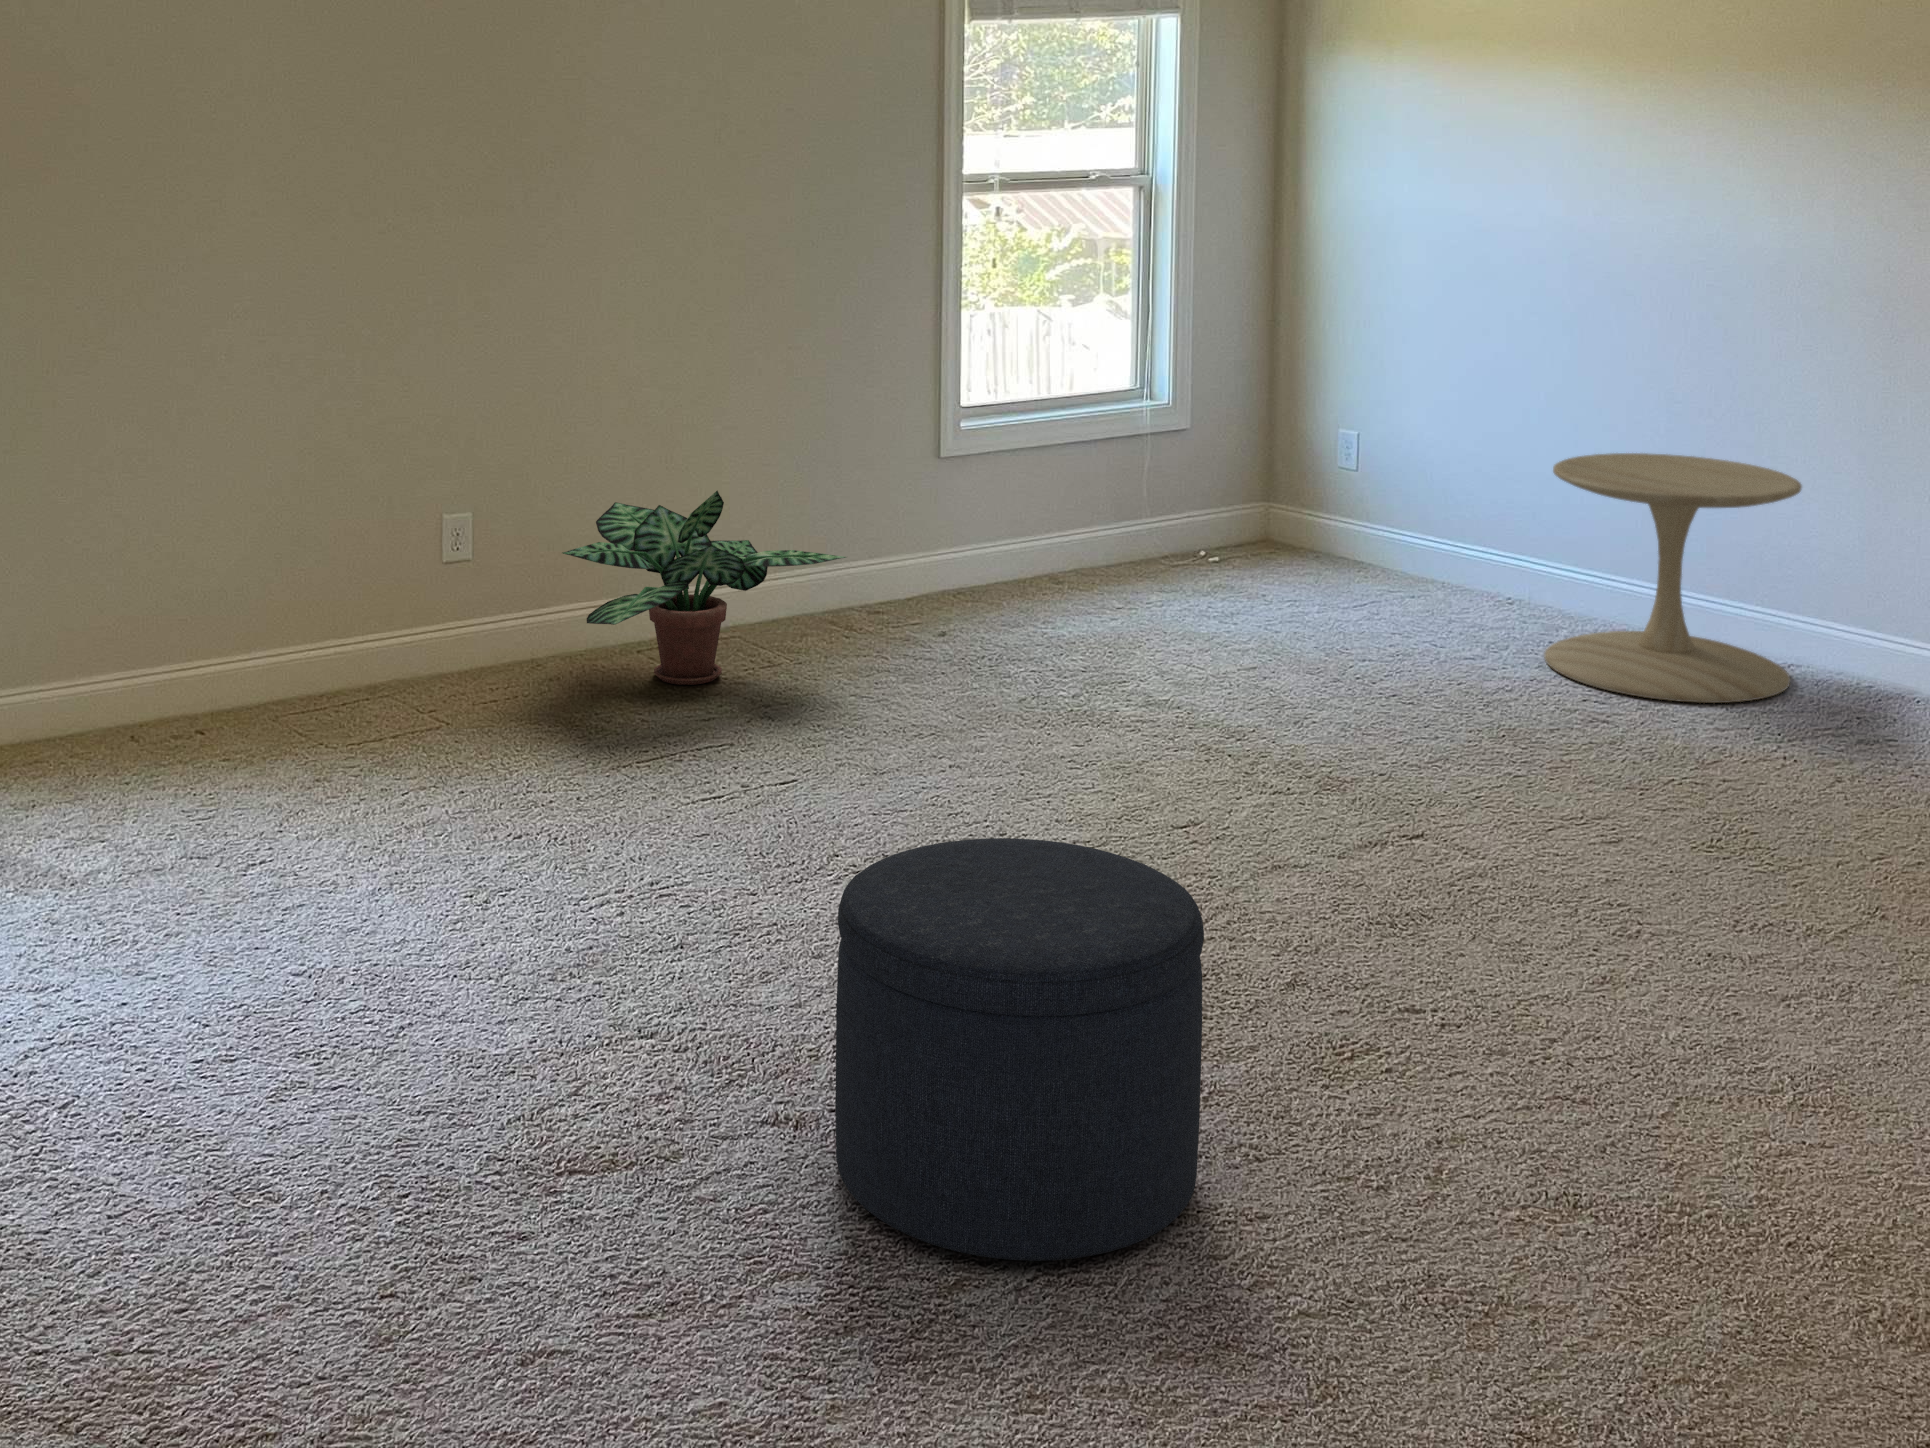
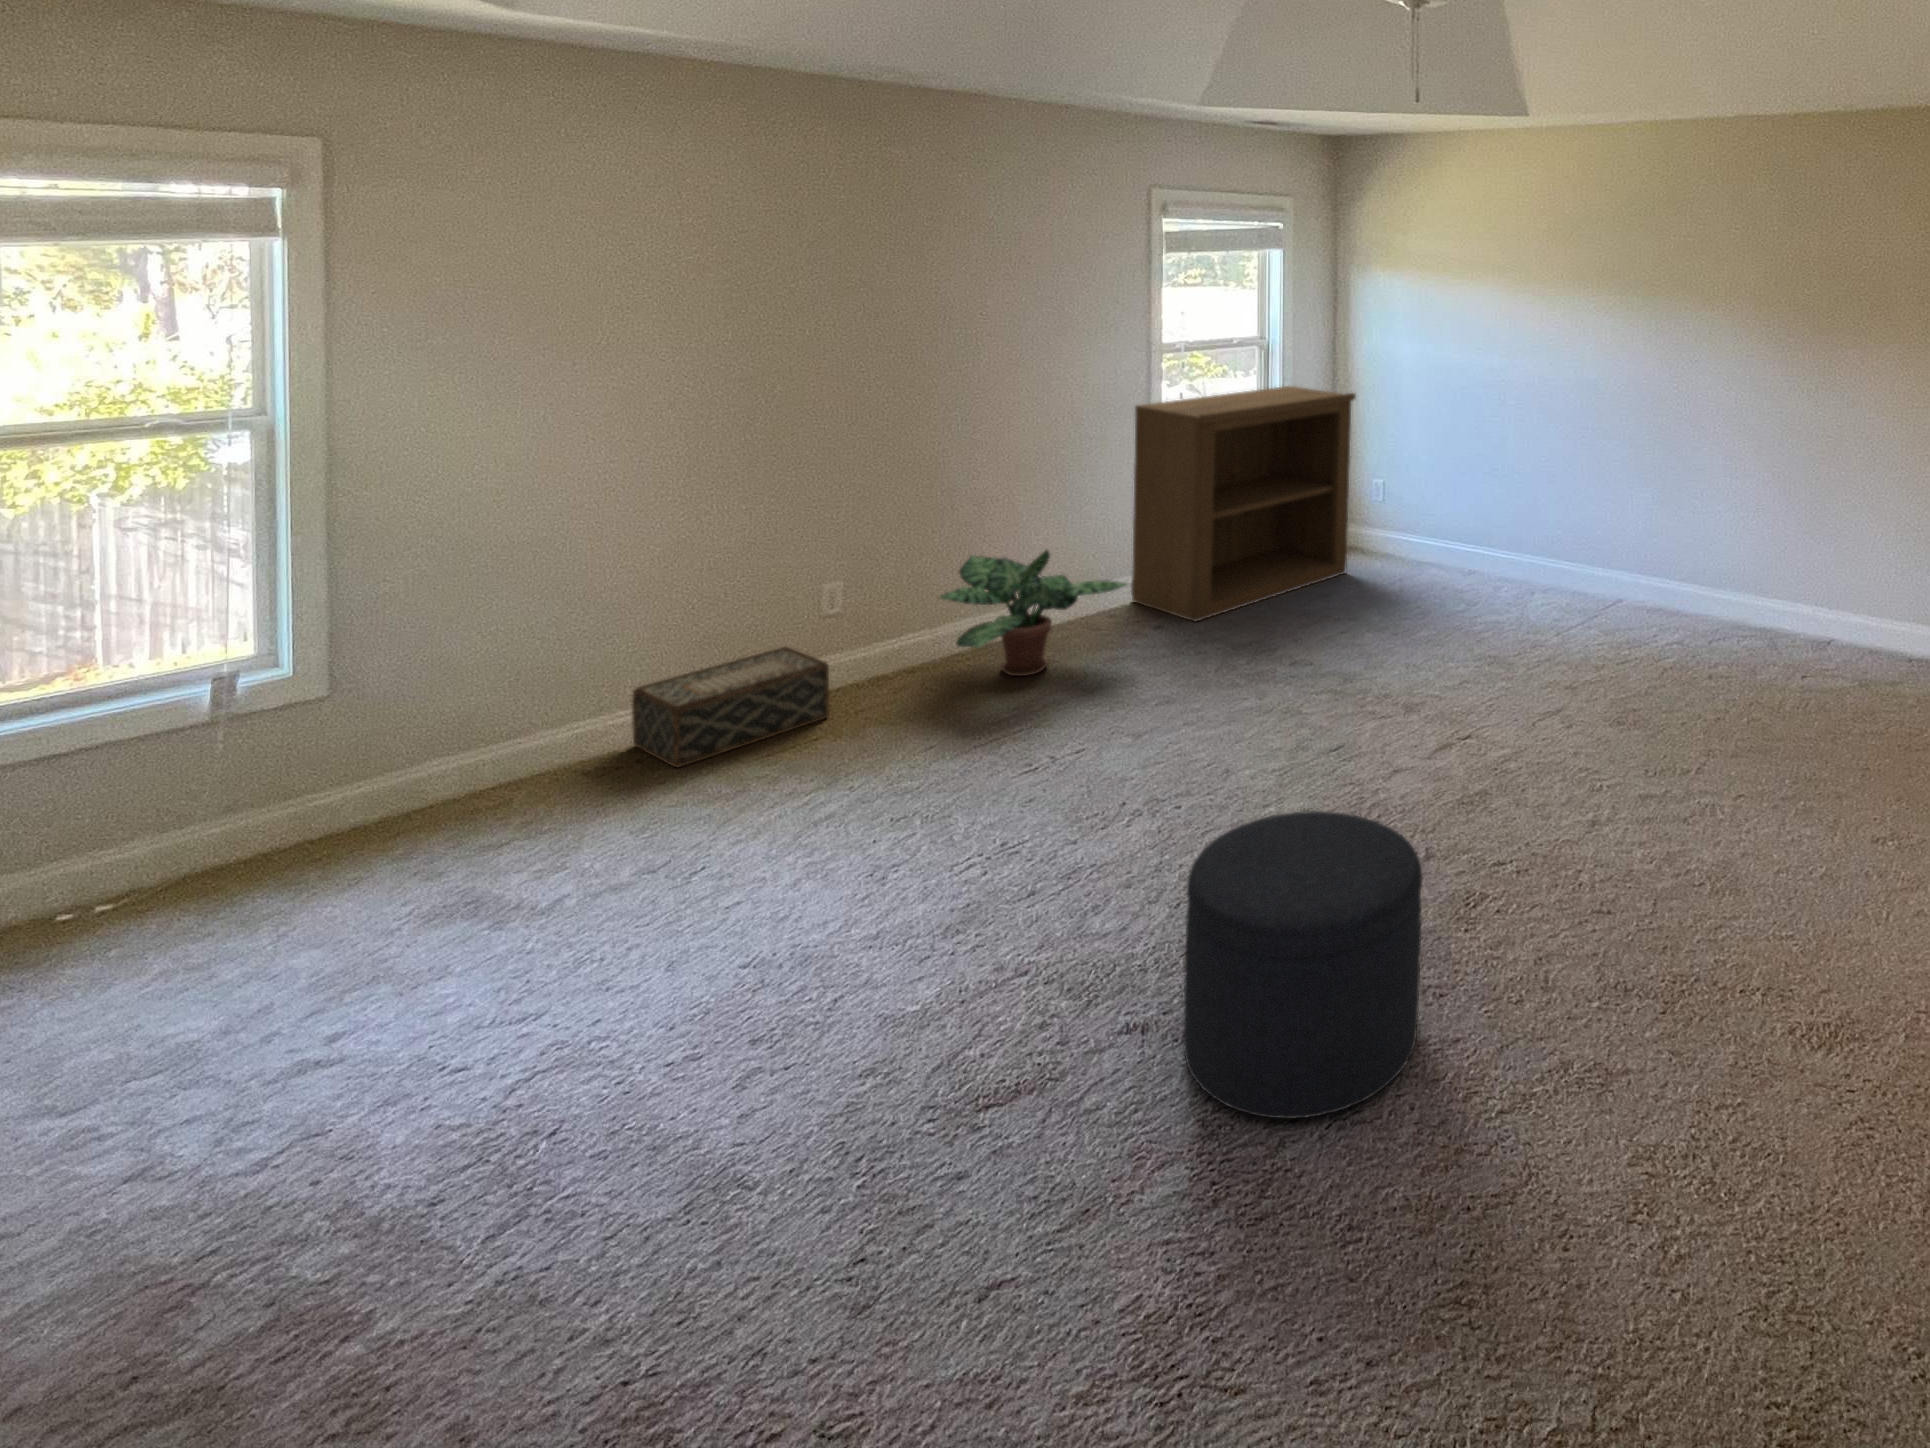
bookshelf: none [859,270,1232,637] -> present [1131,386,1356,622]
side table: present [1544,453,1802,703] -> none [1532,487,1661,627]
woven basket: none [175,607,417,747] -> present [632,647,829,767]

